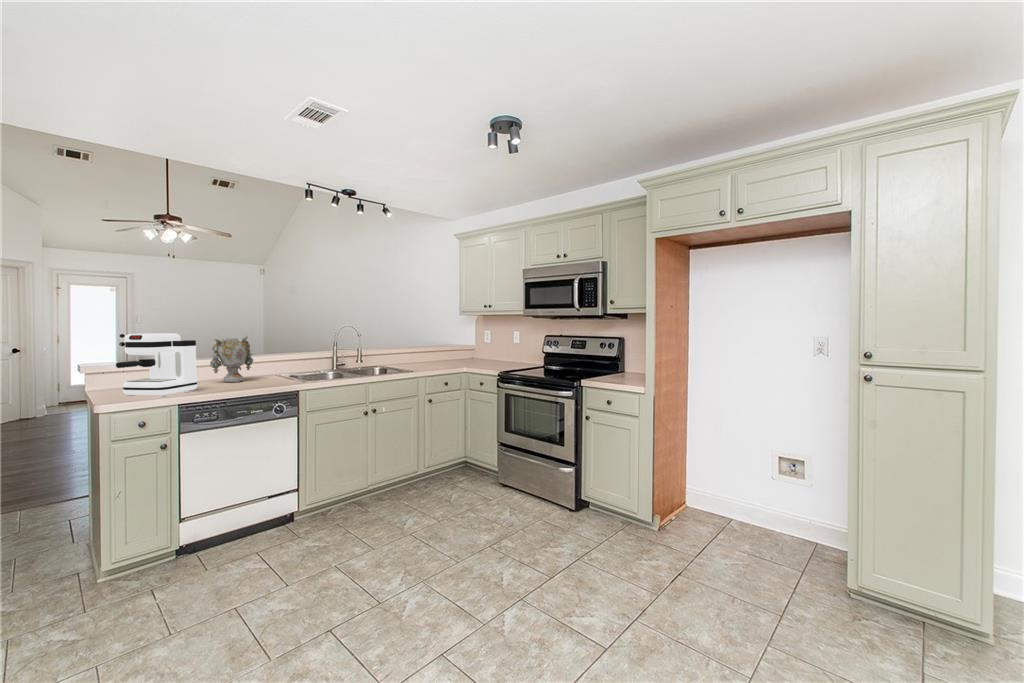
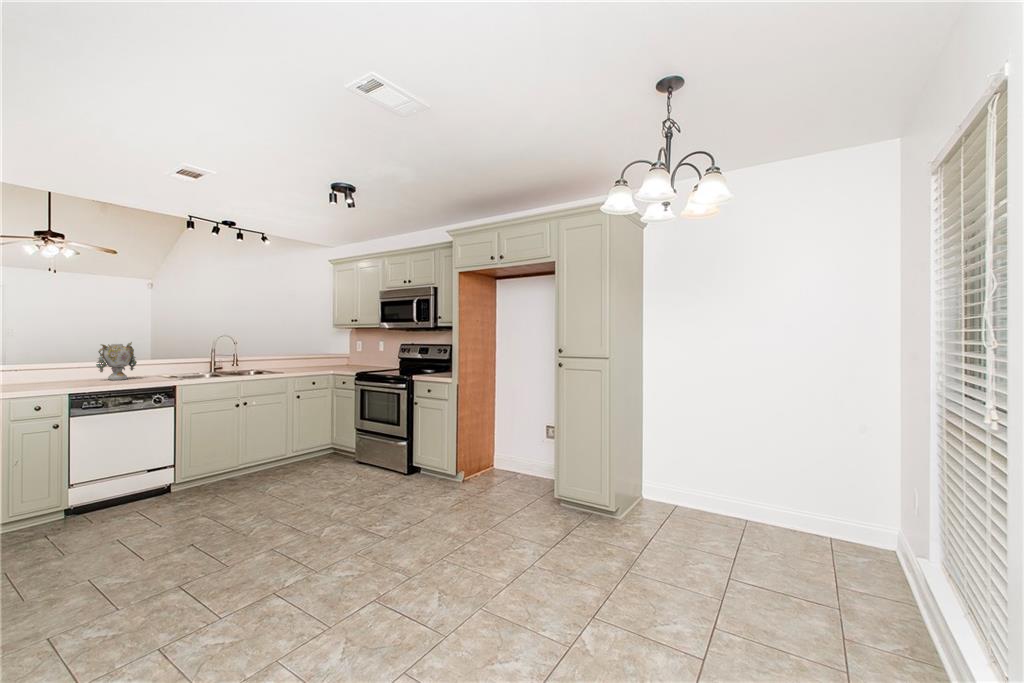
coffee maker: present [116,333,198,396] -> none [12,338,85,388]

